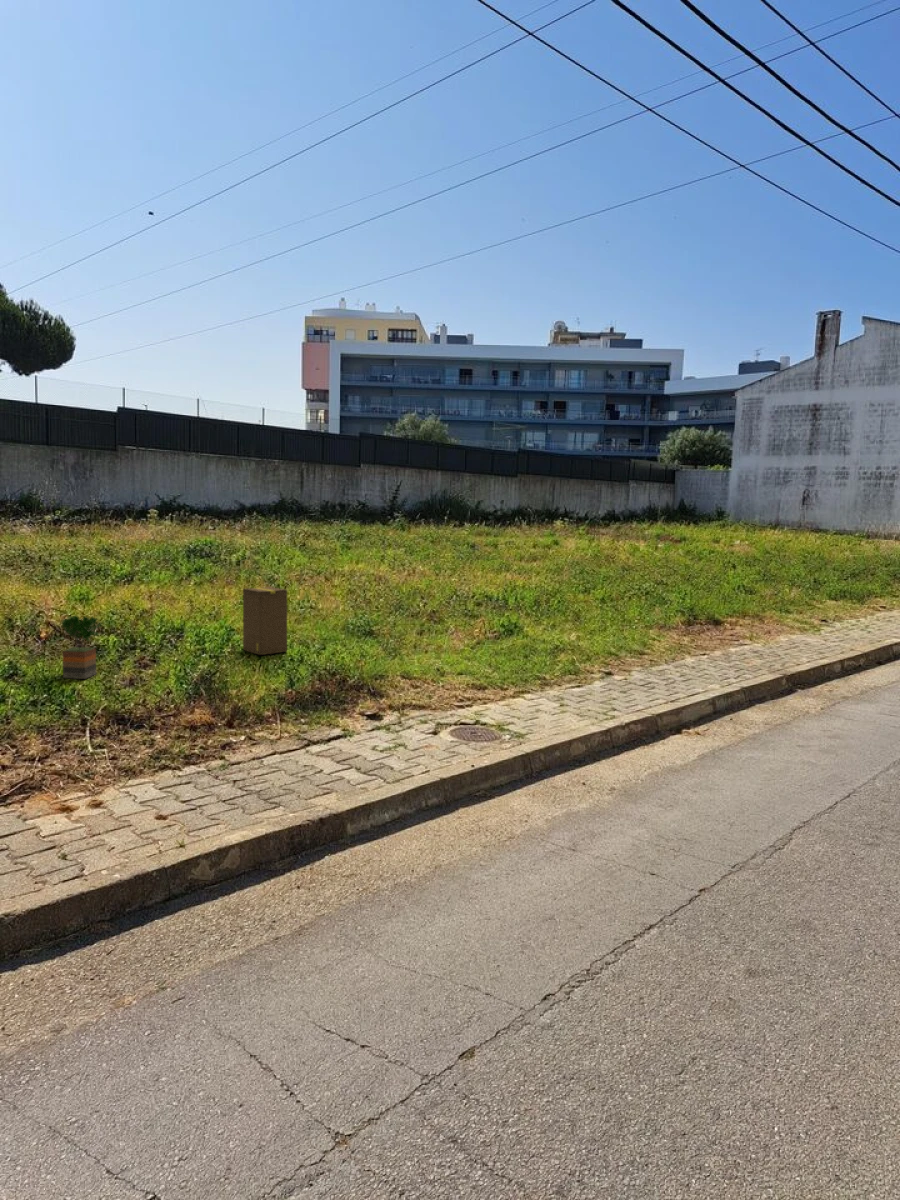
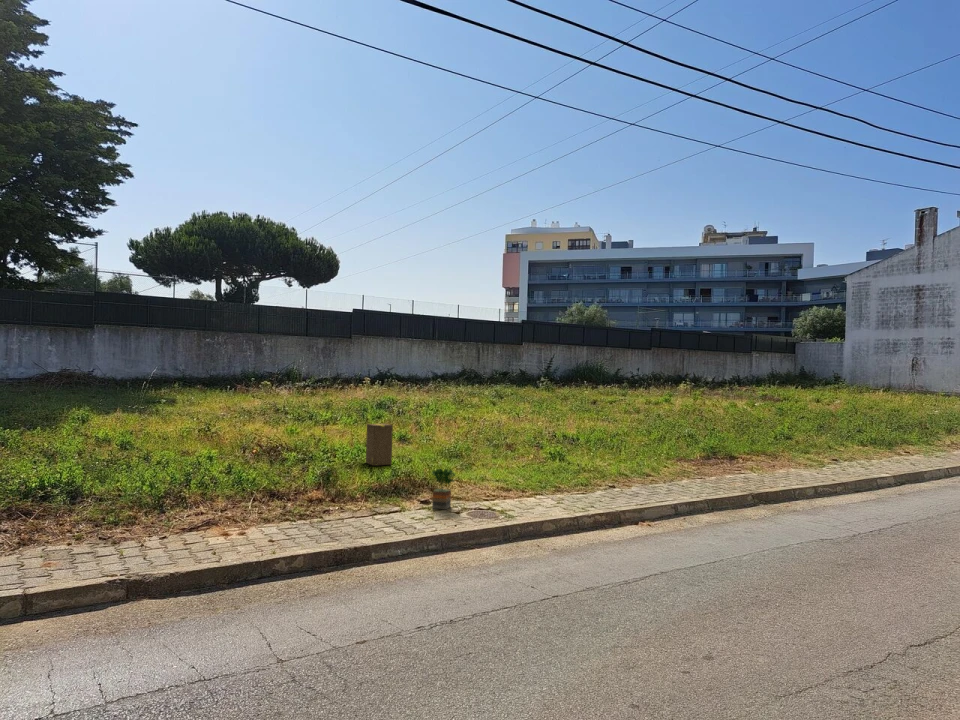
potted tree: present [62,616,102,679] -> present [432,469,455,510]

